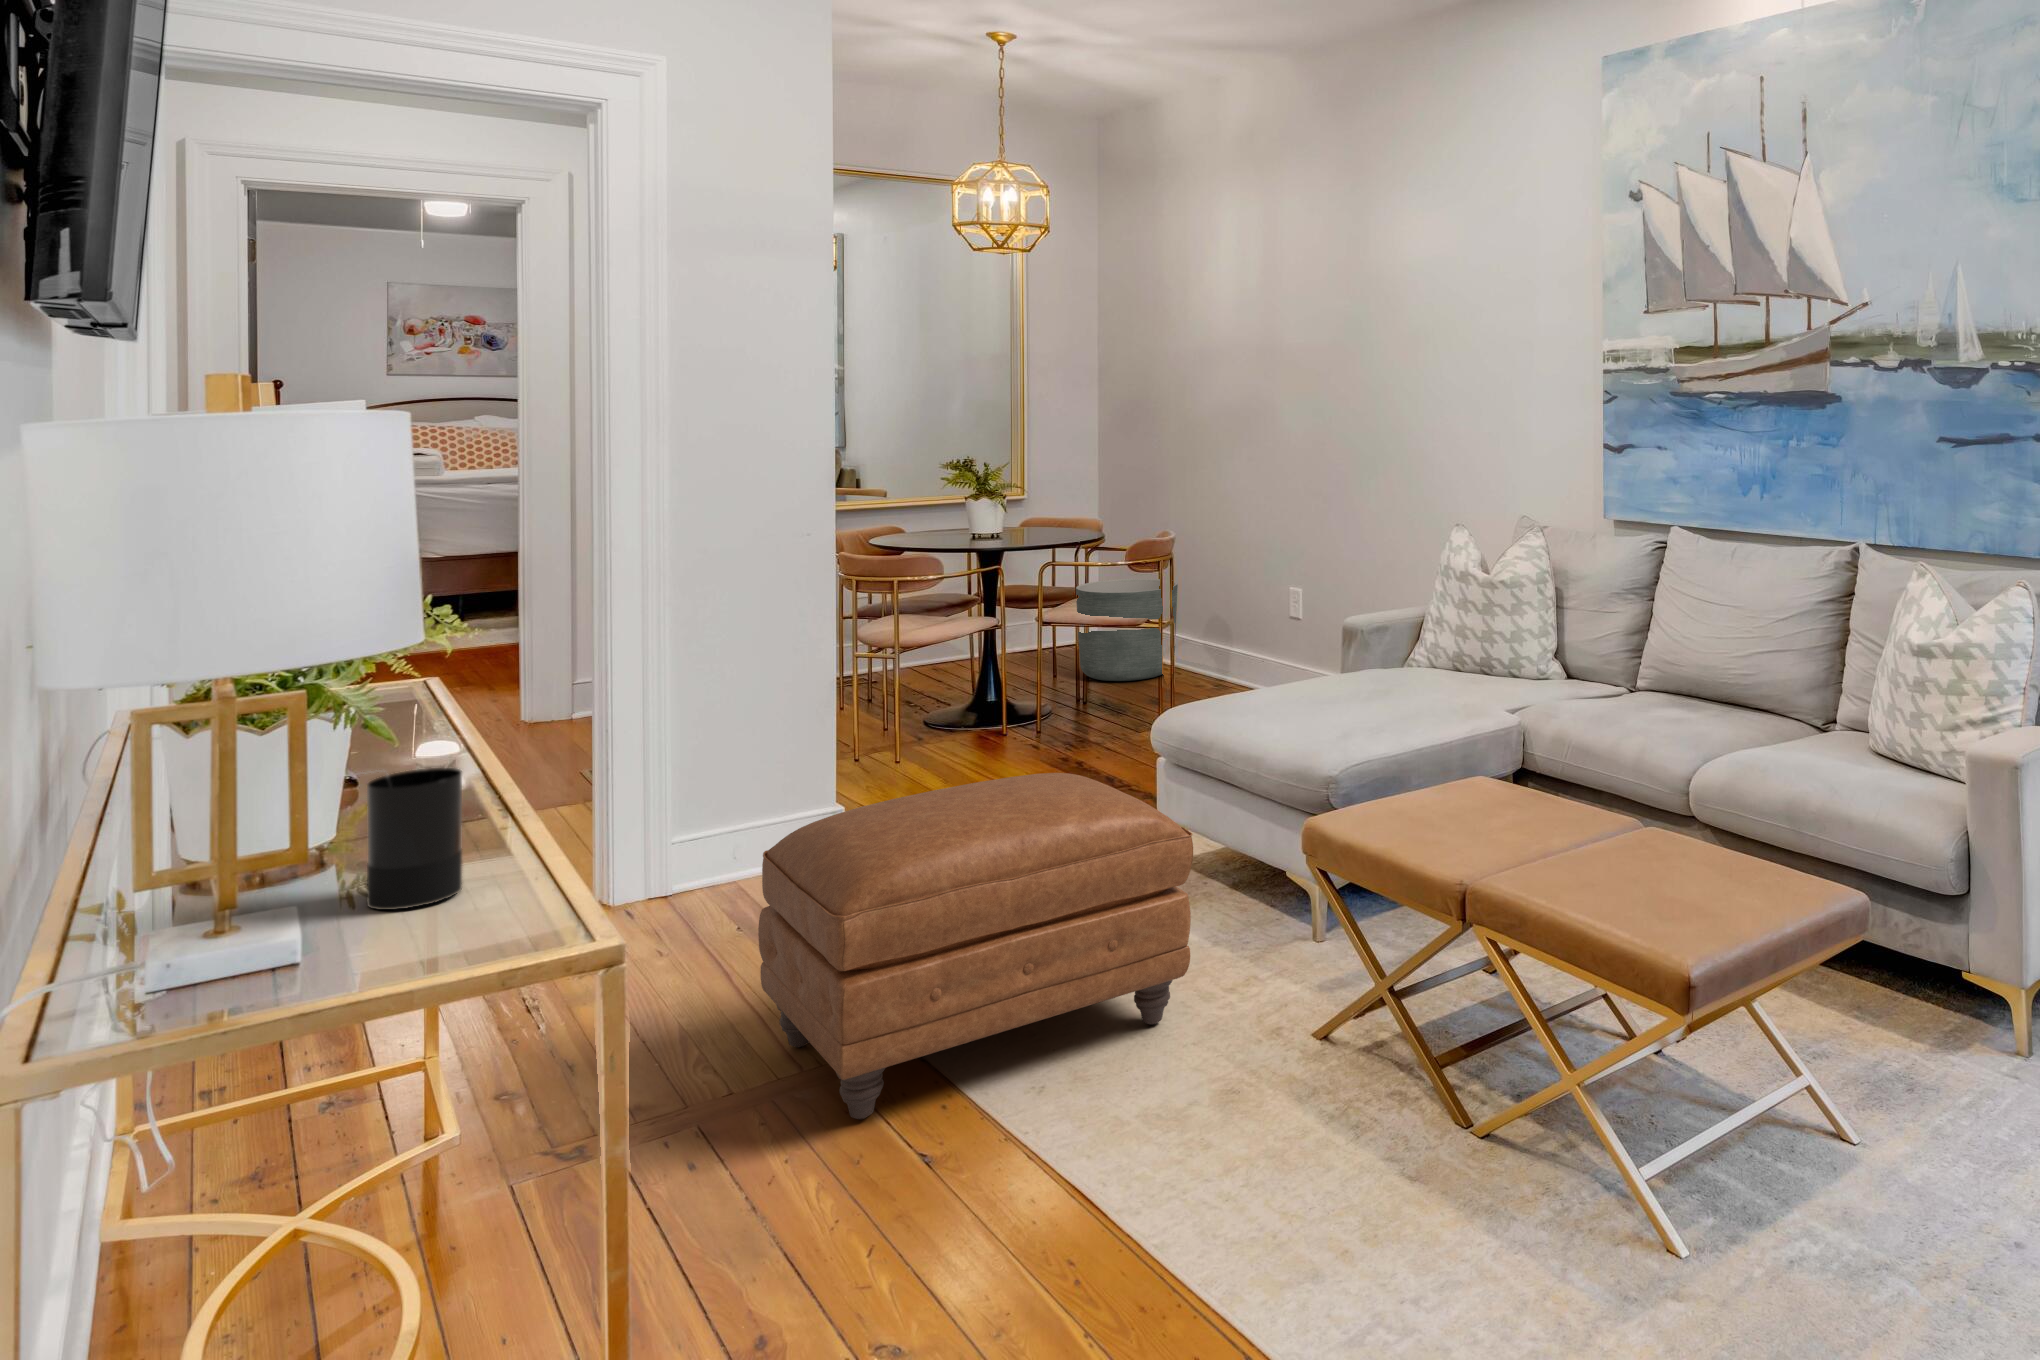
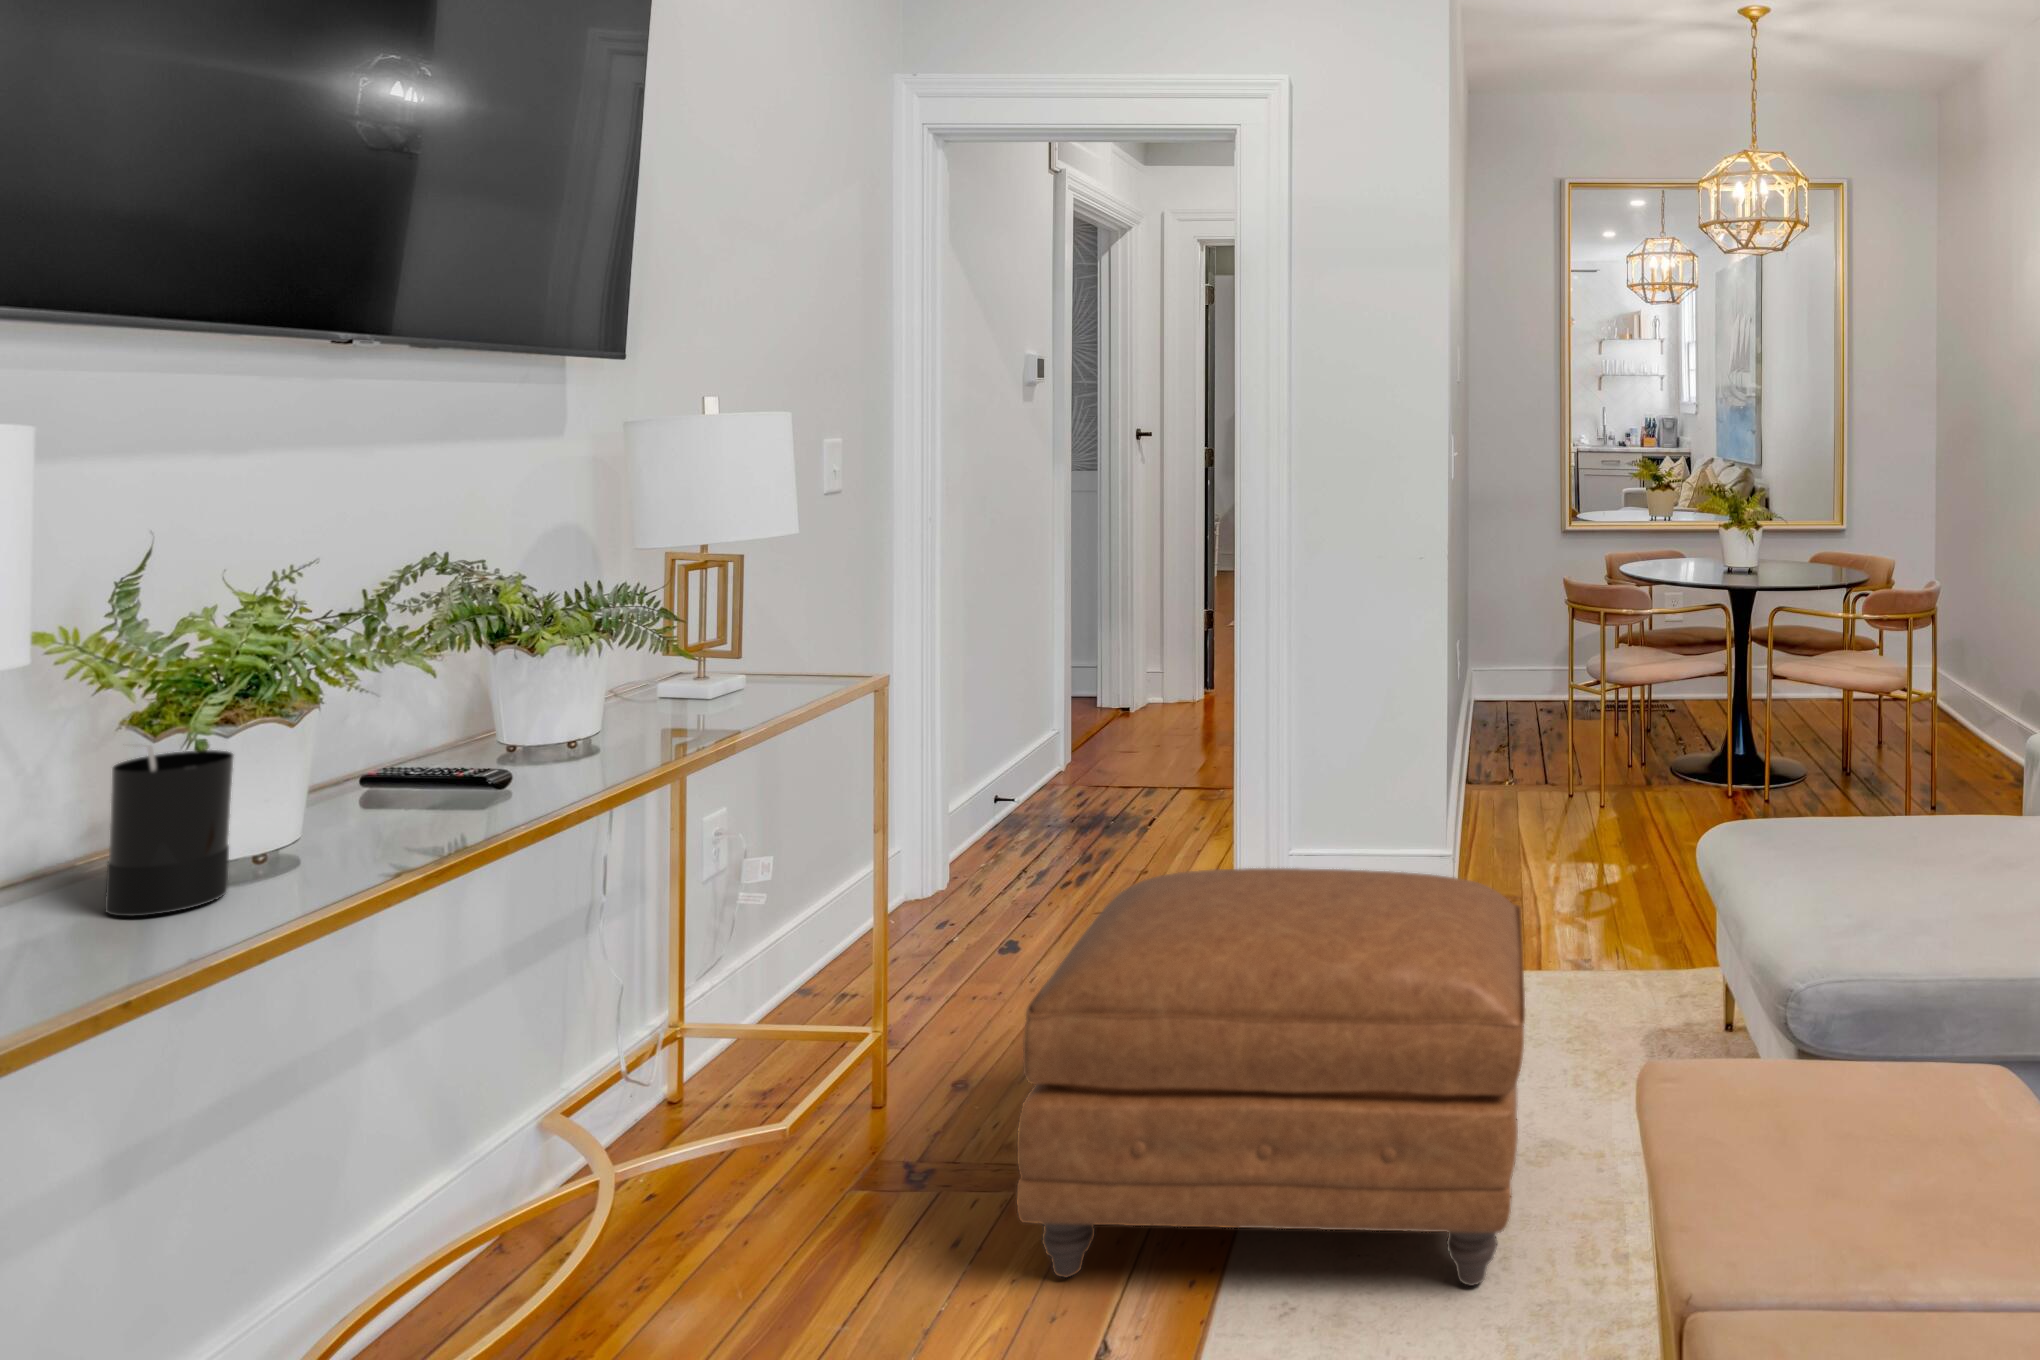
planter: present [1076,579,1178,681] -> none [1858,632,1983,759]

